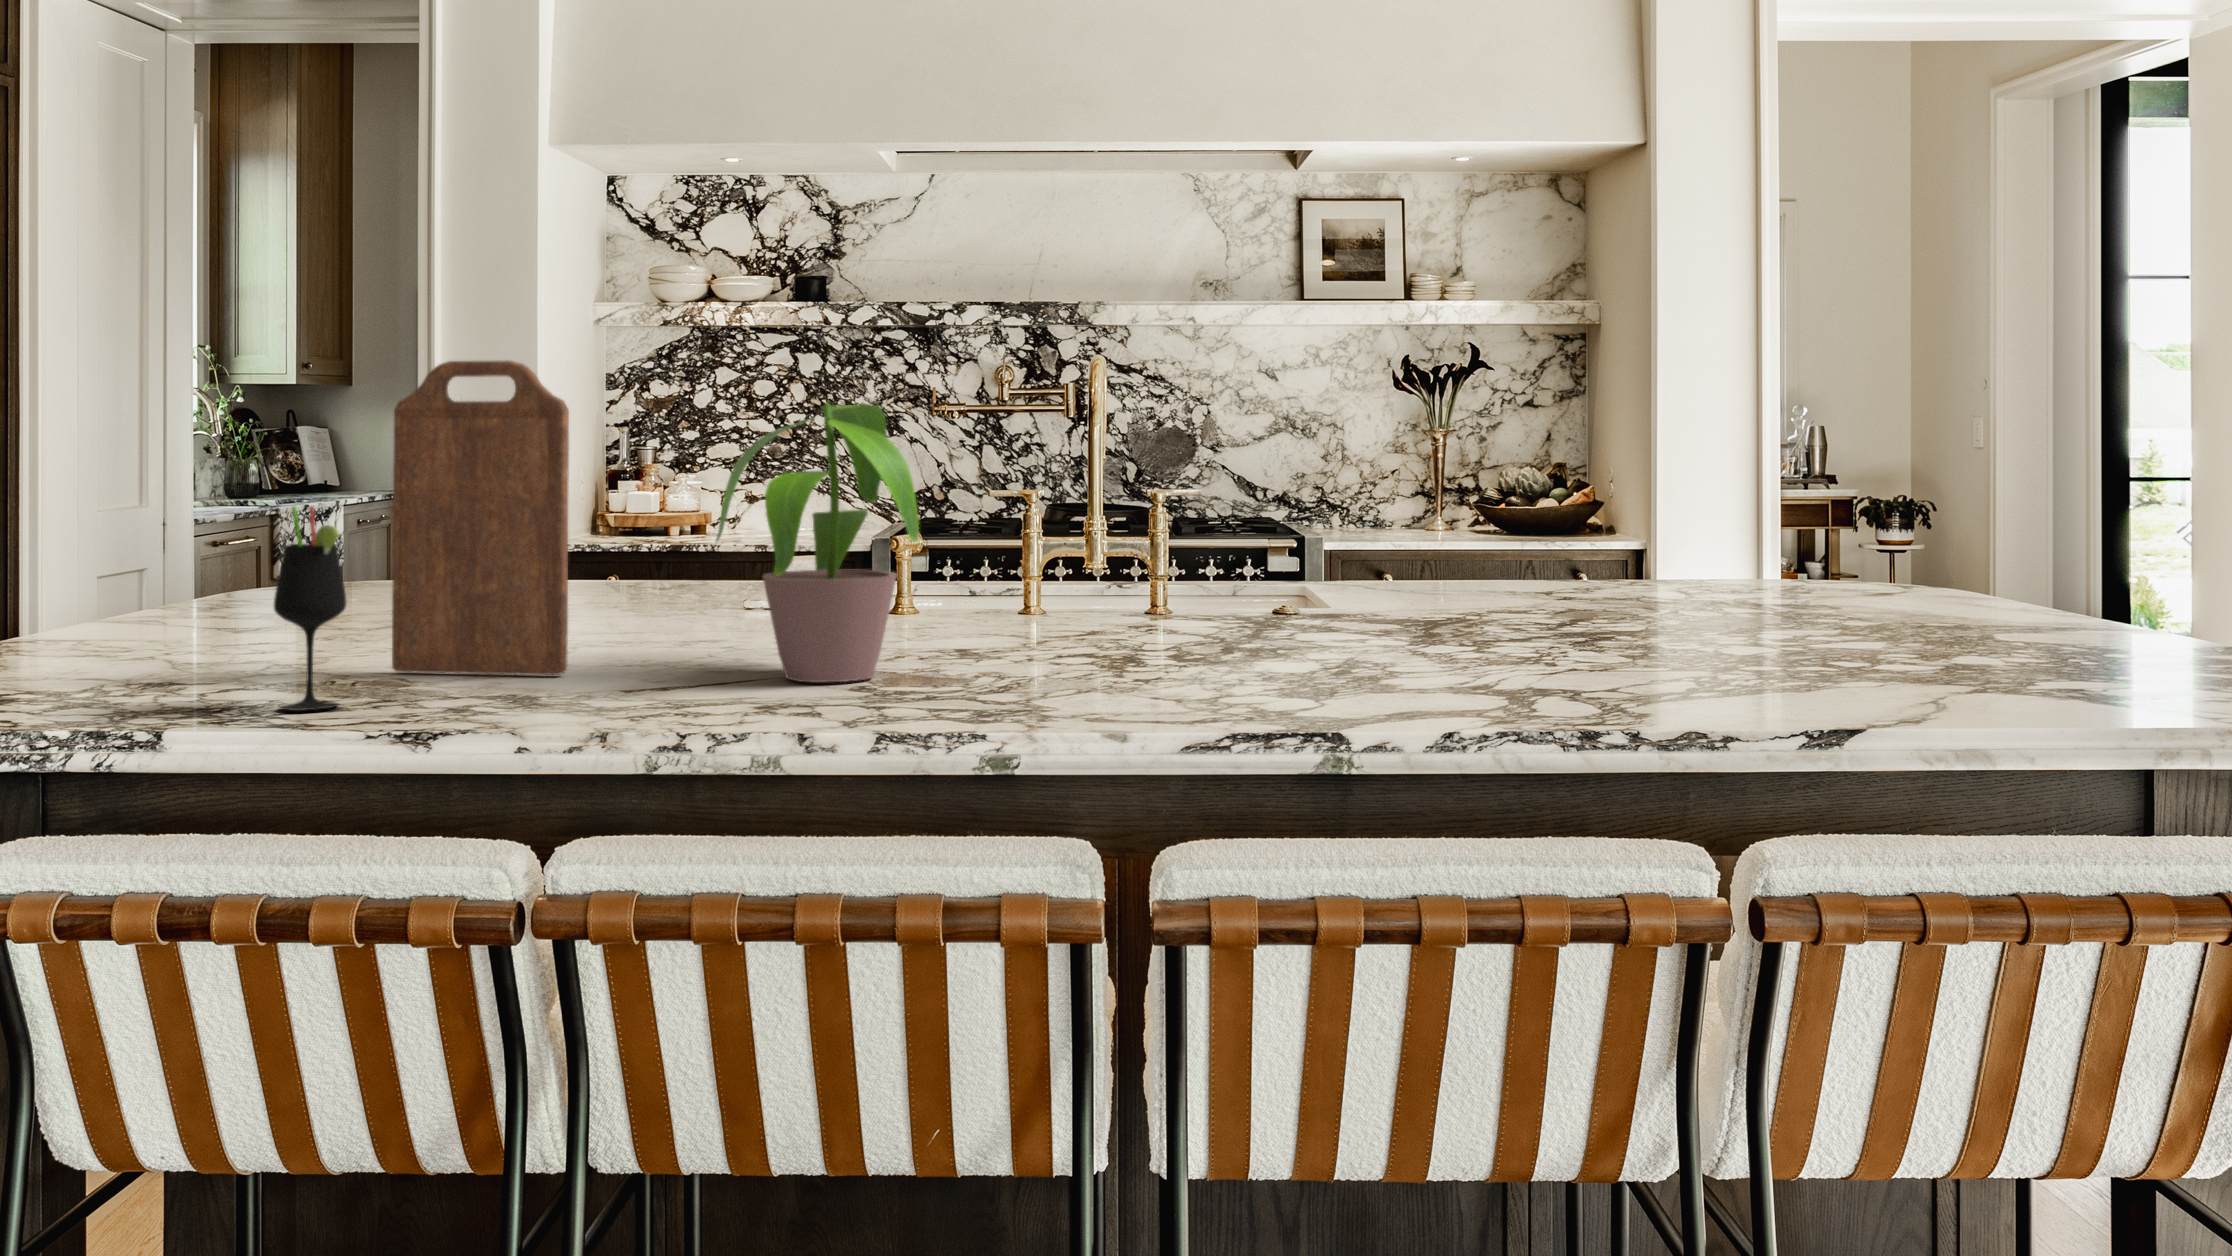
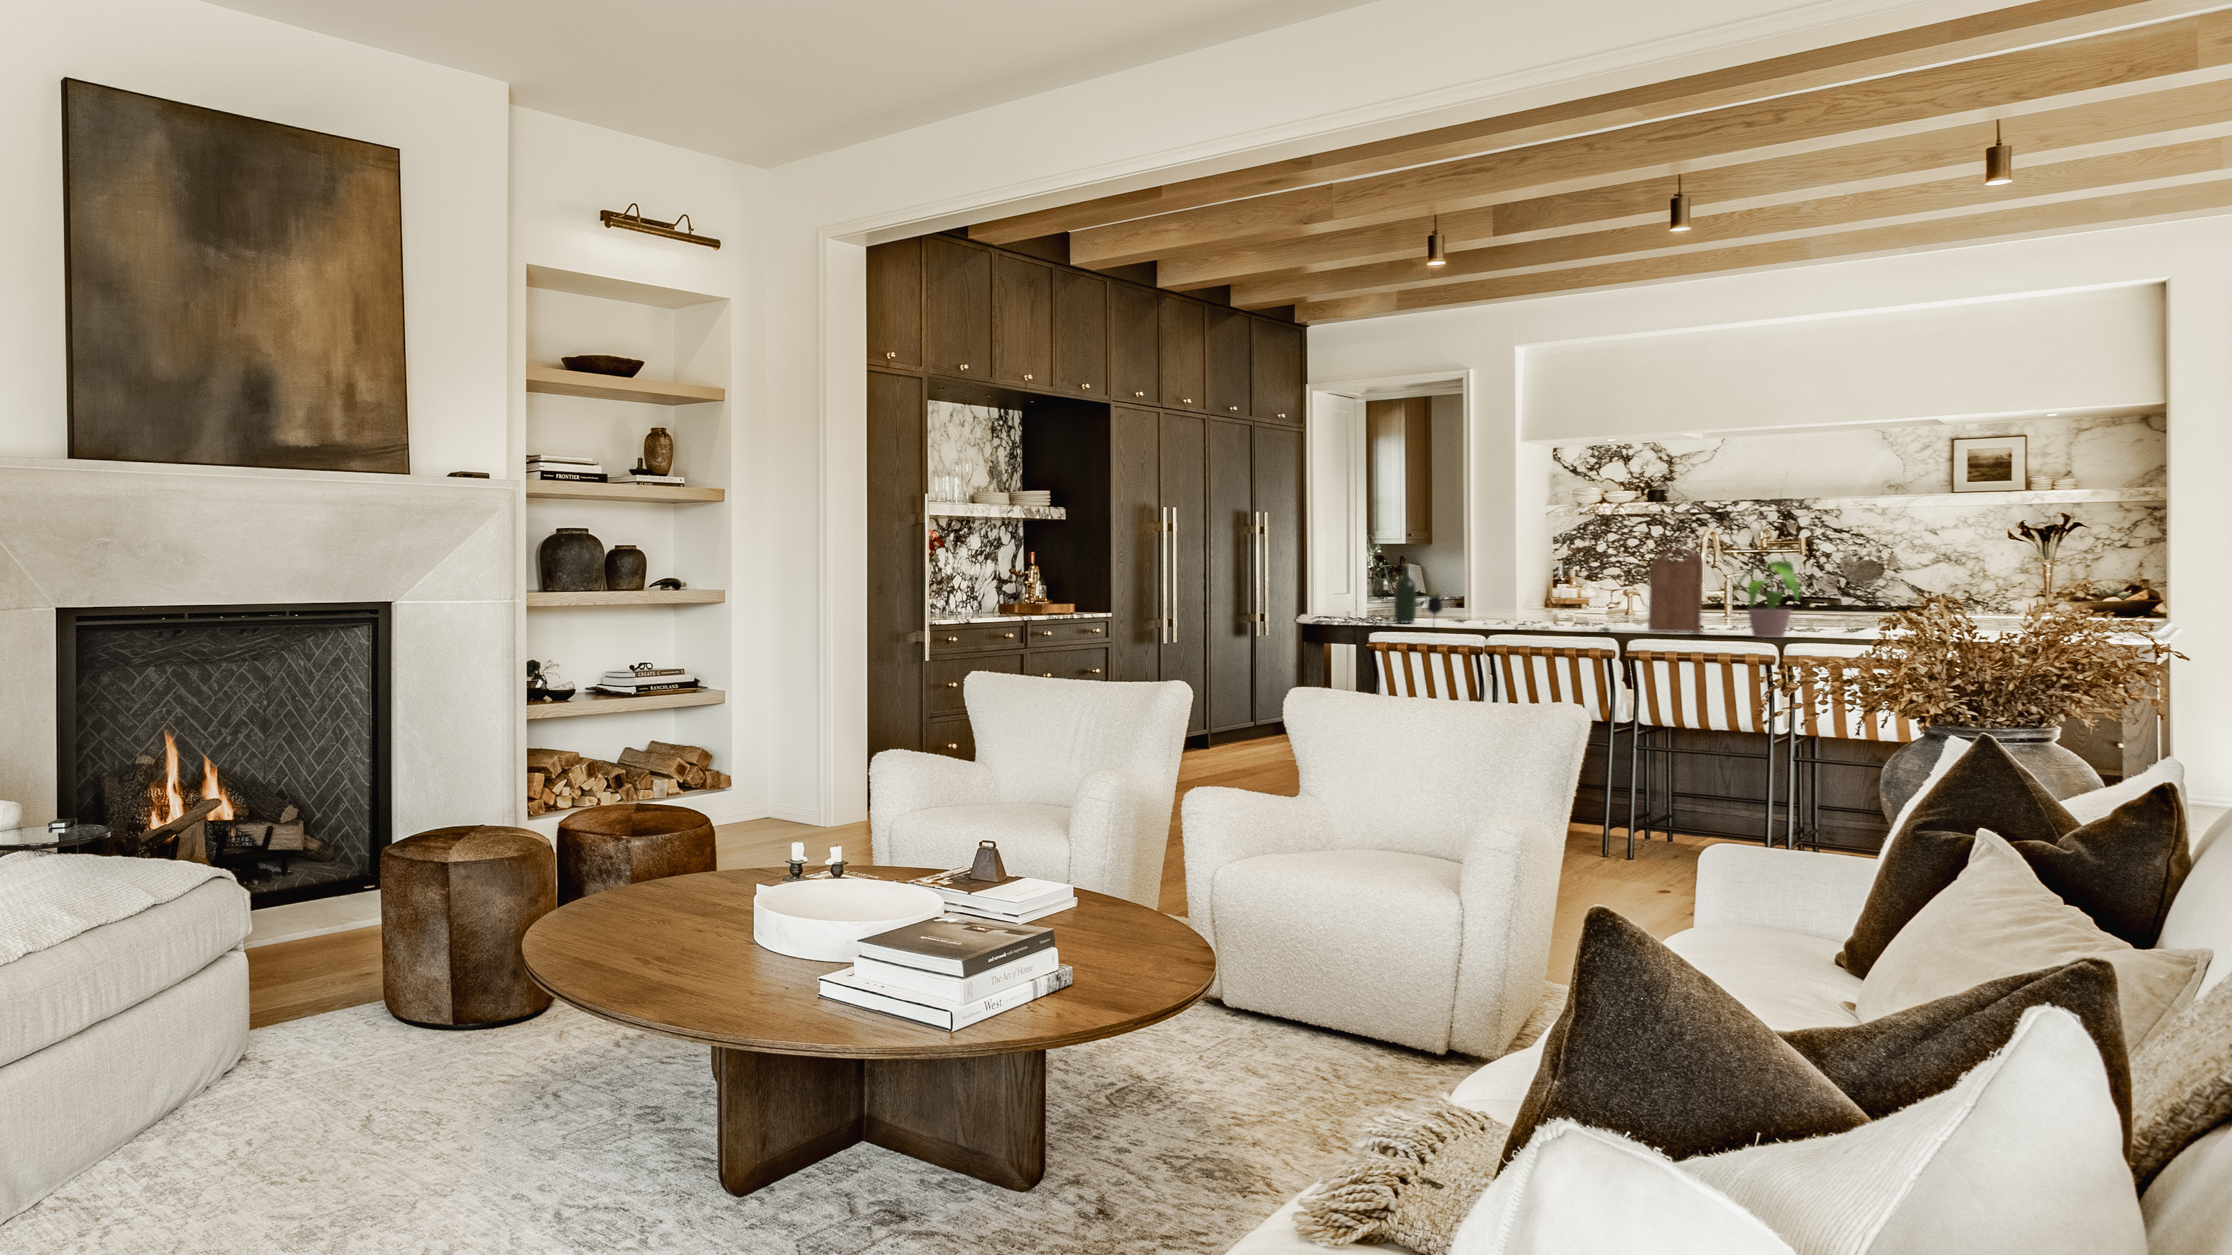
cutting board: present [392,360,569,675] -> present [1648,549,1703,633]
potted plant: present [716,402,919,682] -> present [1736,561,1799,638]
wine bottle: none [180,407,265,631] -> present [1394,563,1417,623]

